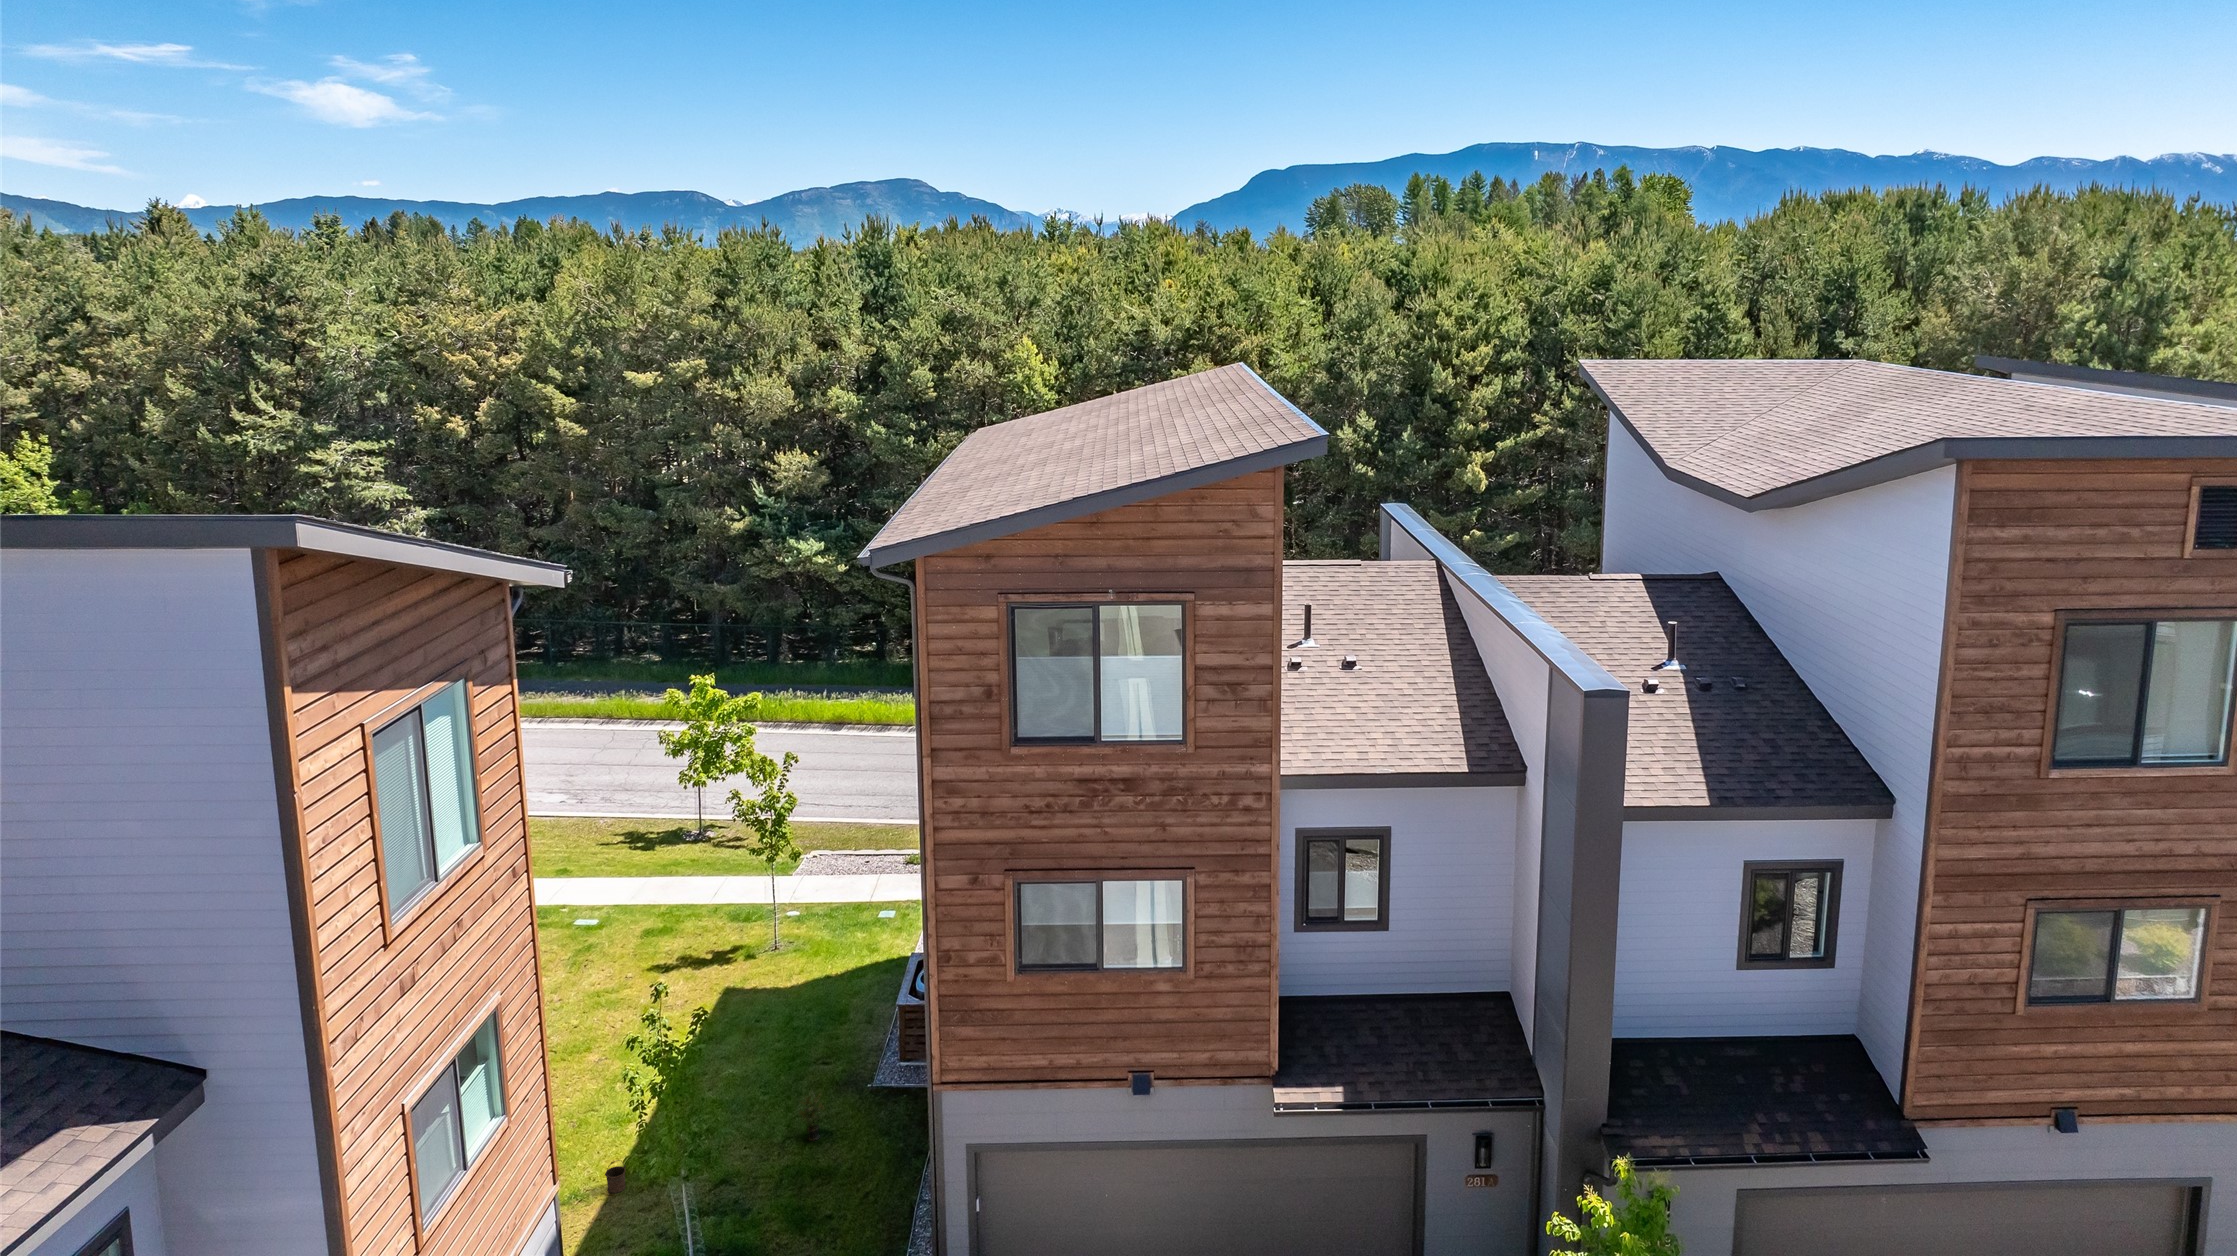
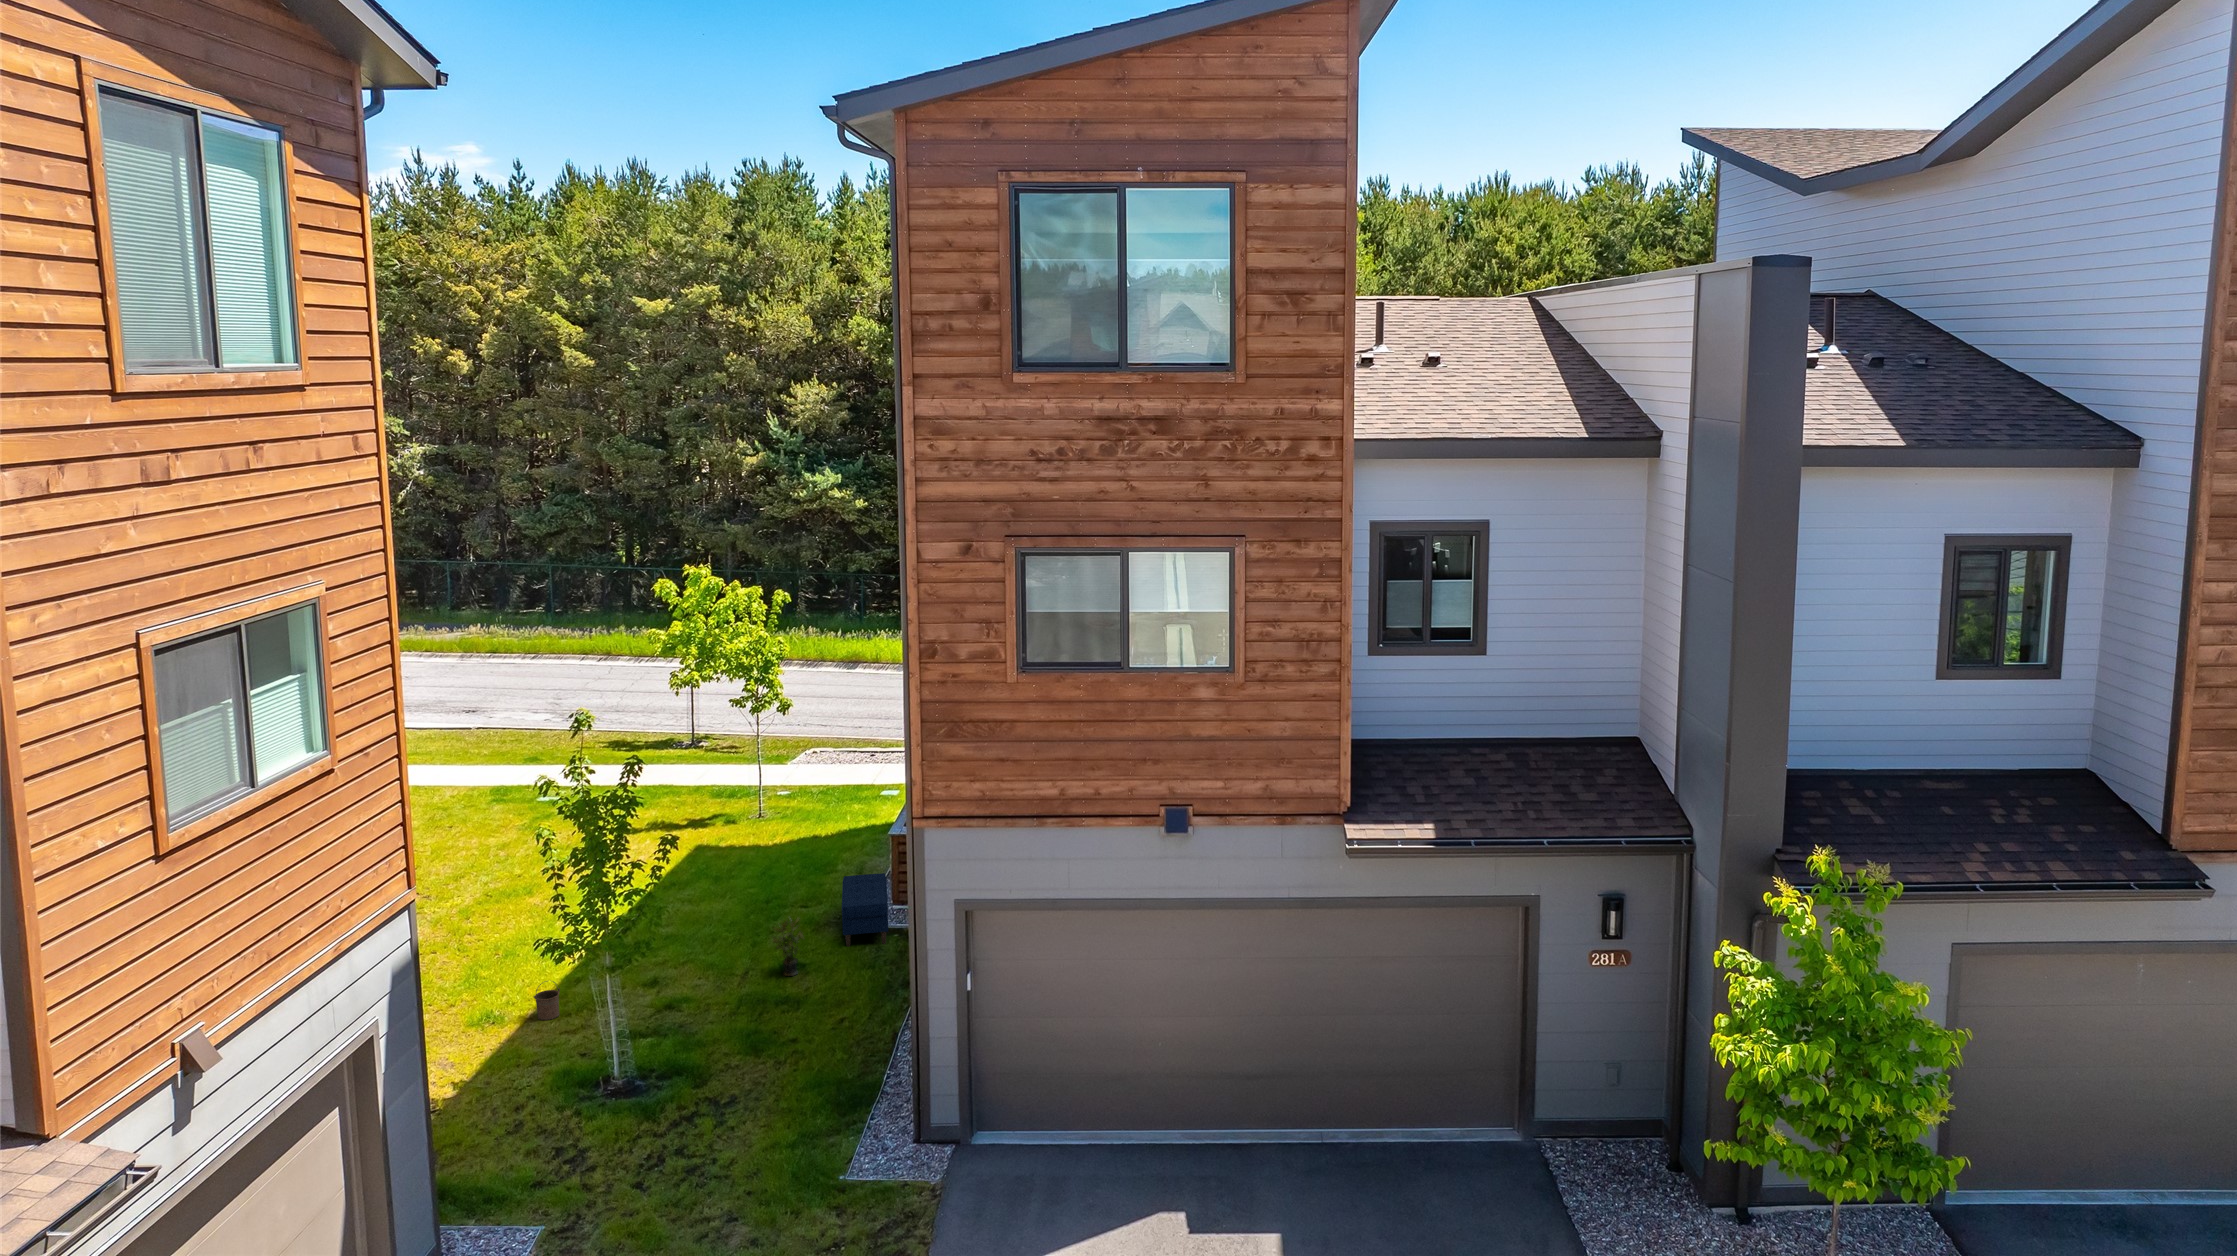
bench: none [853,1033,893,1106] -> present [842,873,888,947]

